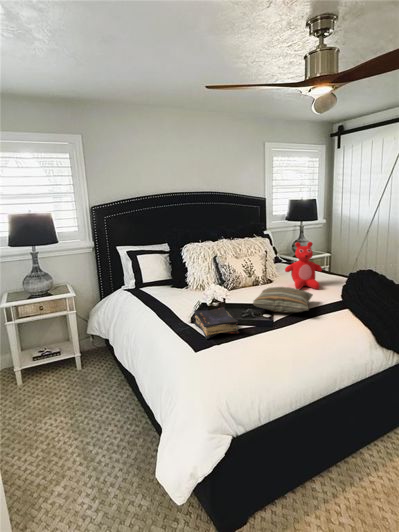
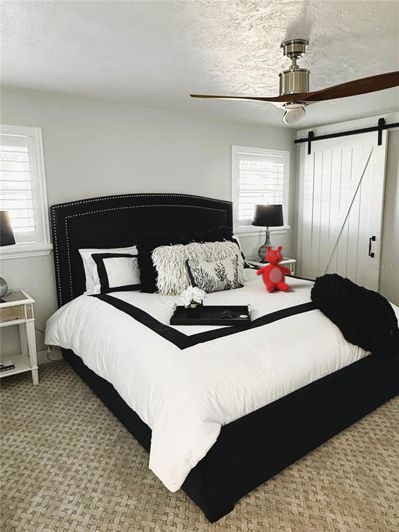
pillow: present [253,287,313,312] -> none [231,288,285,312]
book: present [194,307,240,339] -> none [175,308,222,337]

